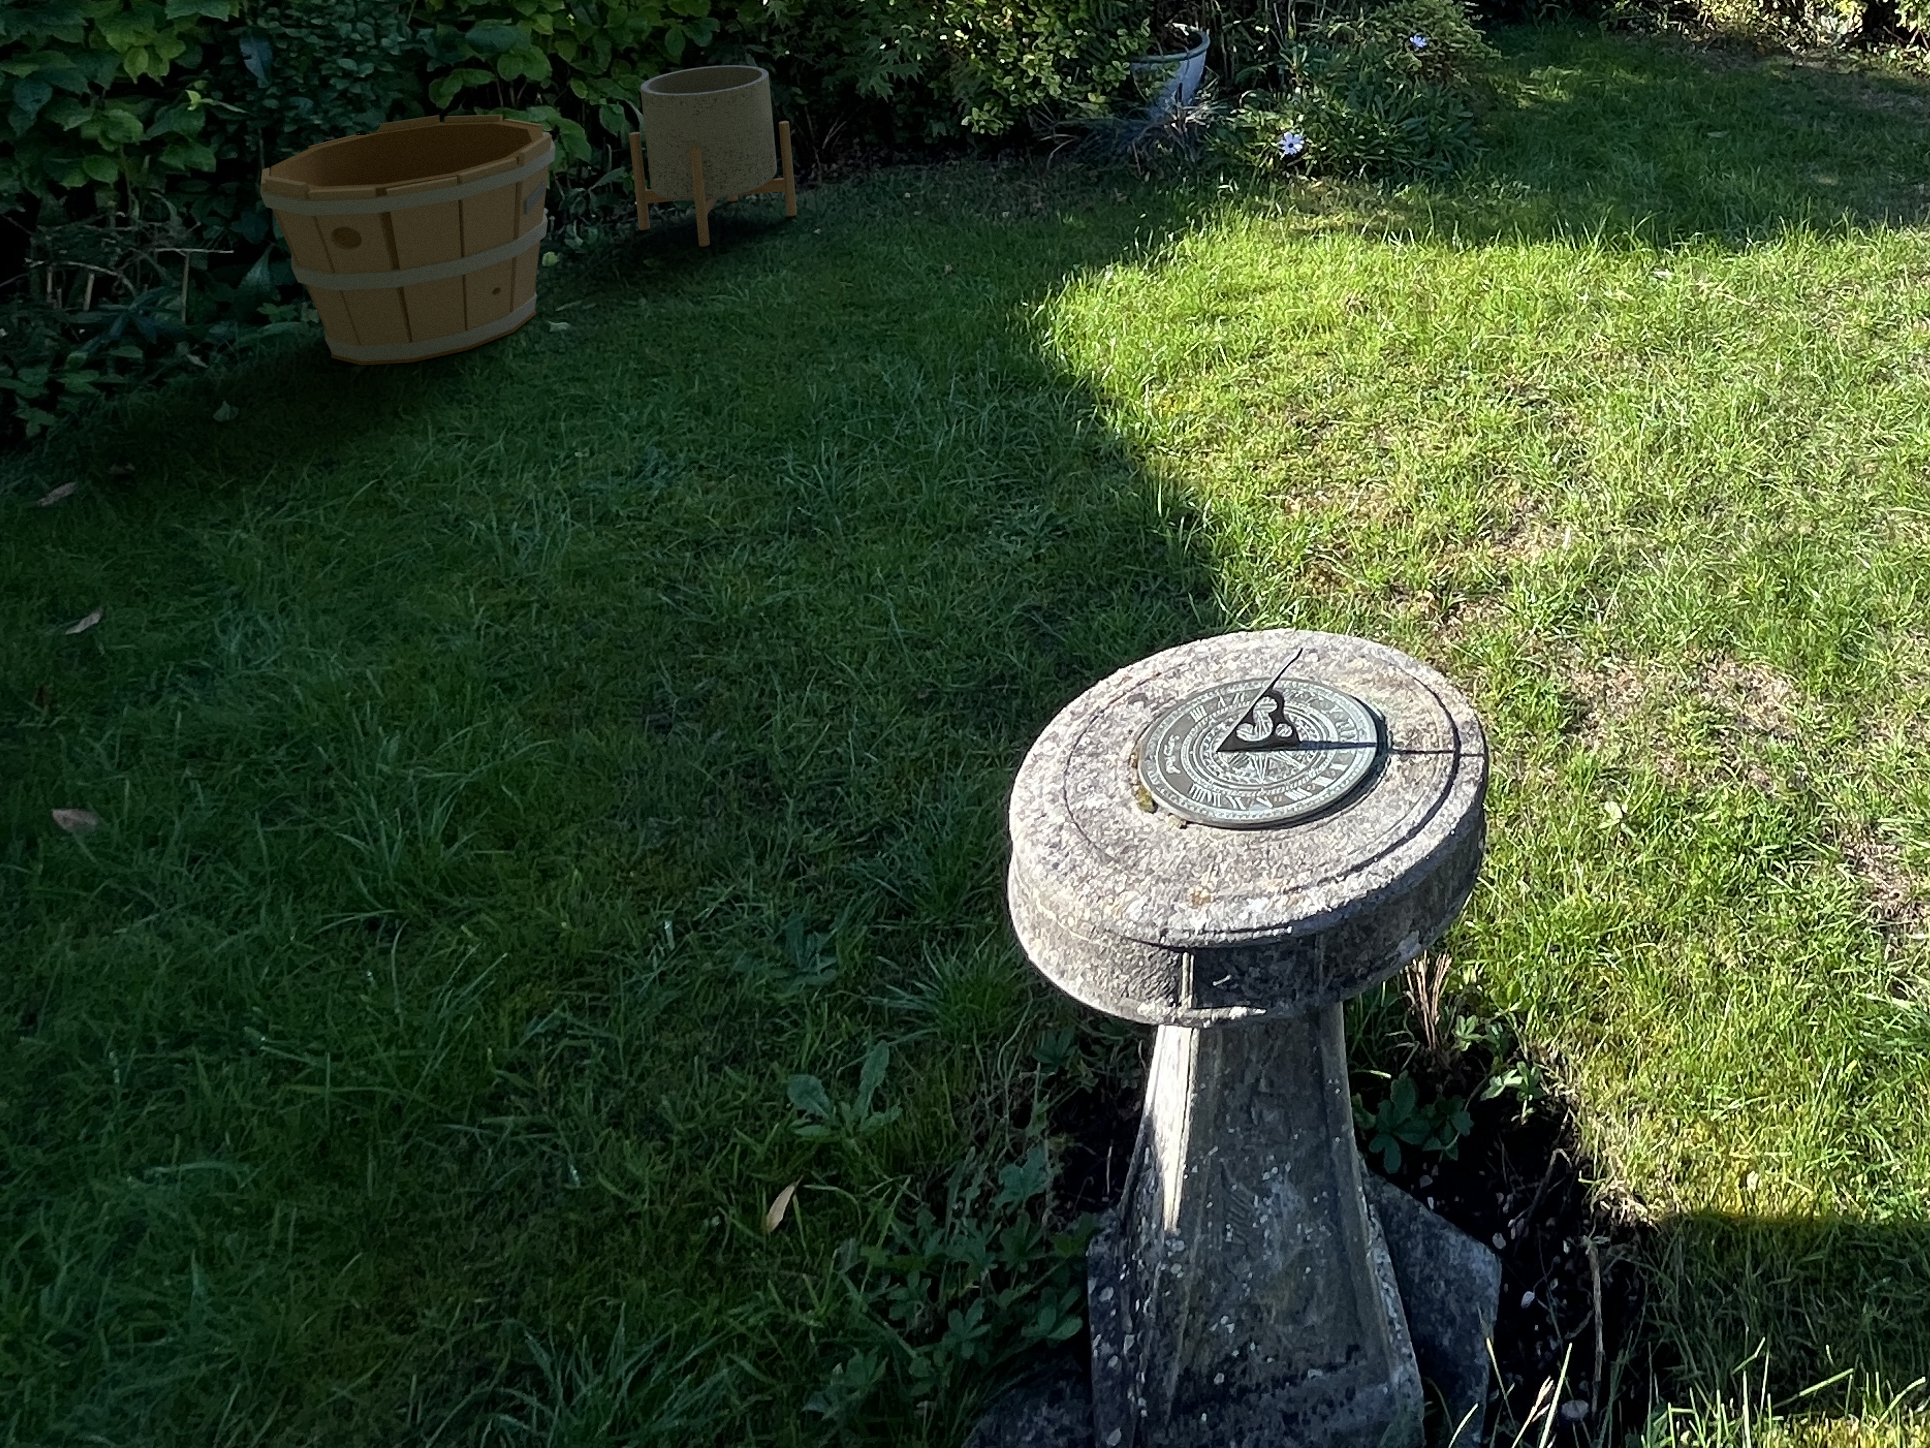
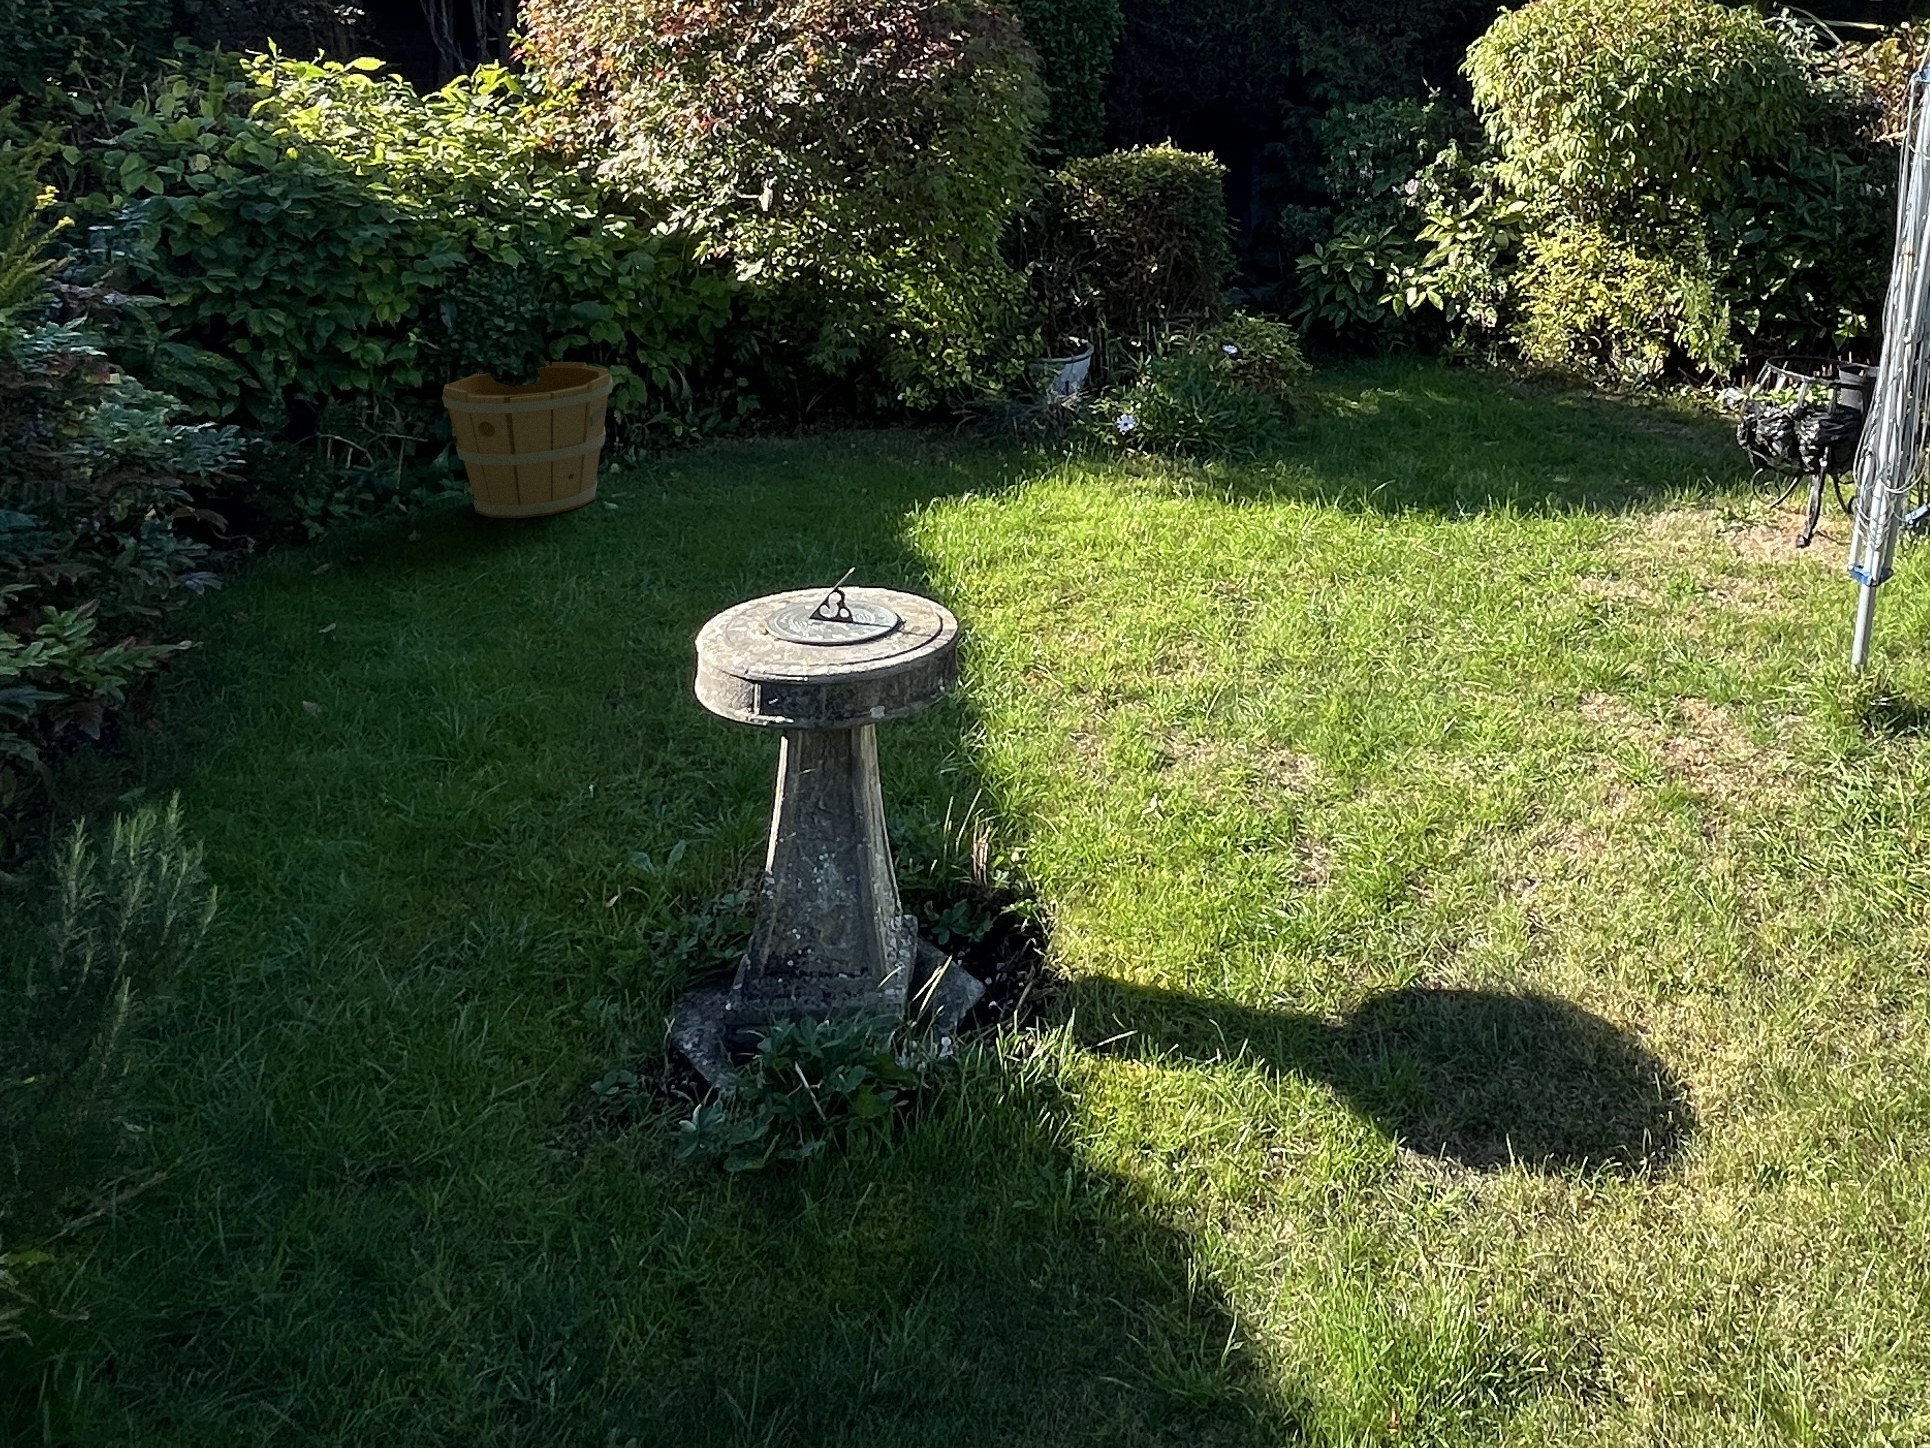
planter: present [629,65,797,246] -> none [667,344,772,469]

